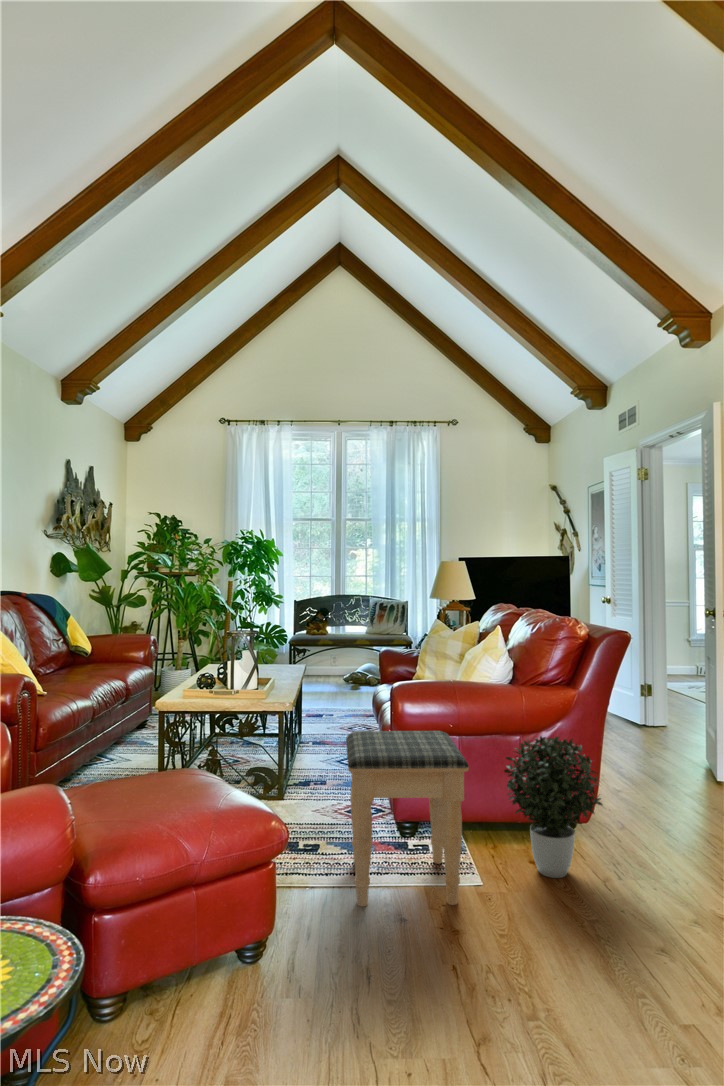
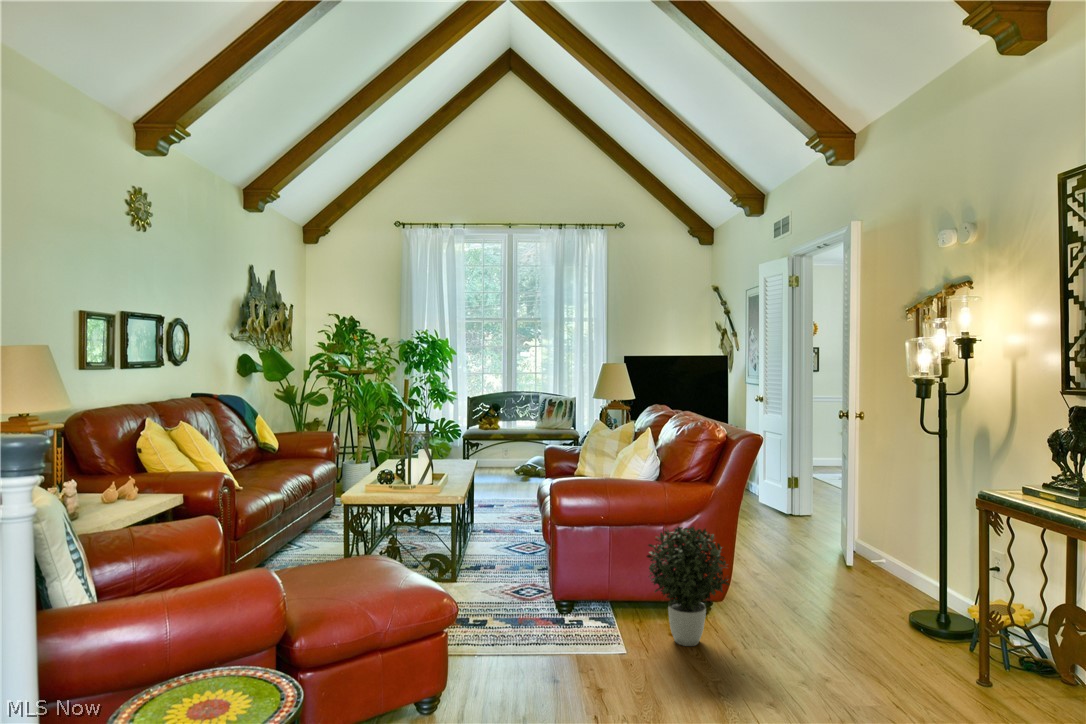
footstool: present [346,731,469,907] -> none [510,522,613,669]

